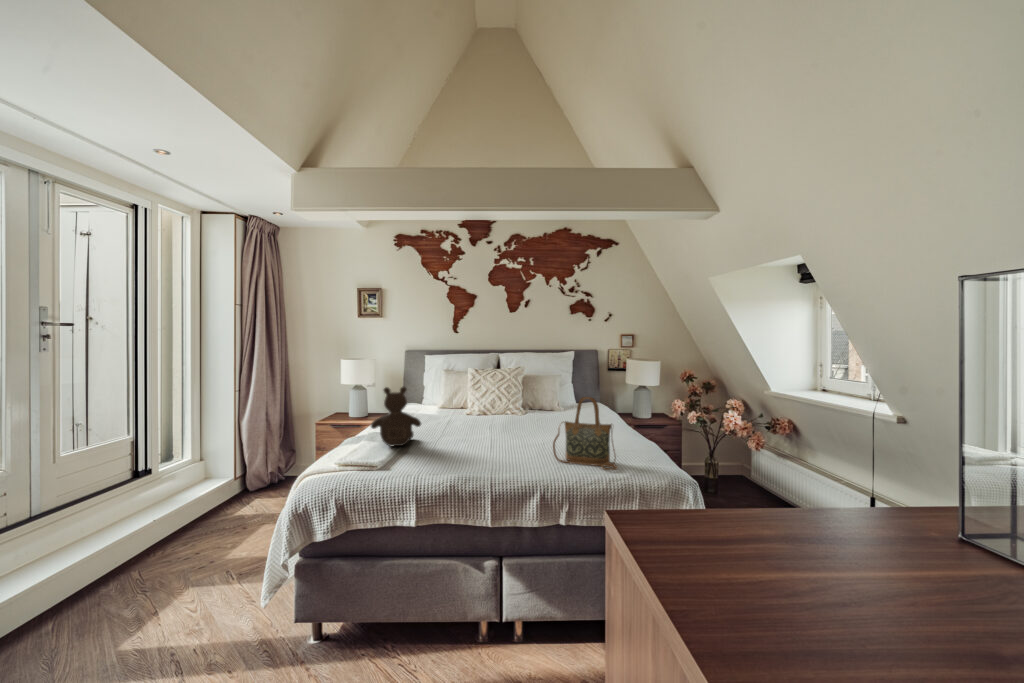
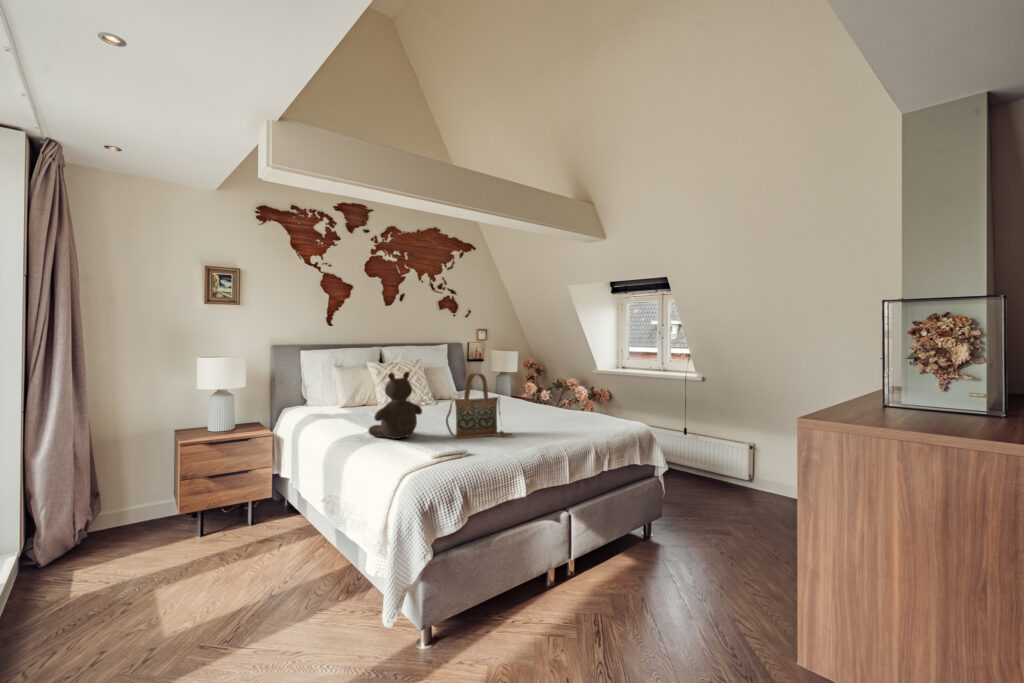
handbag: present [553,397,618,470] -> present [446,373,512,438]

